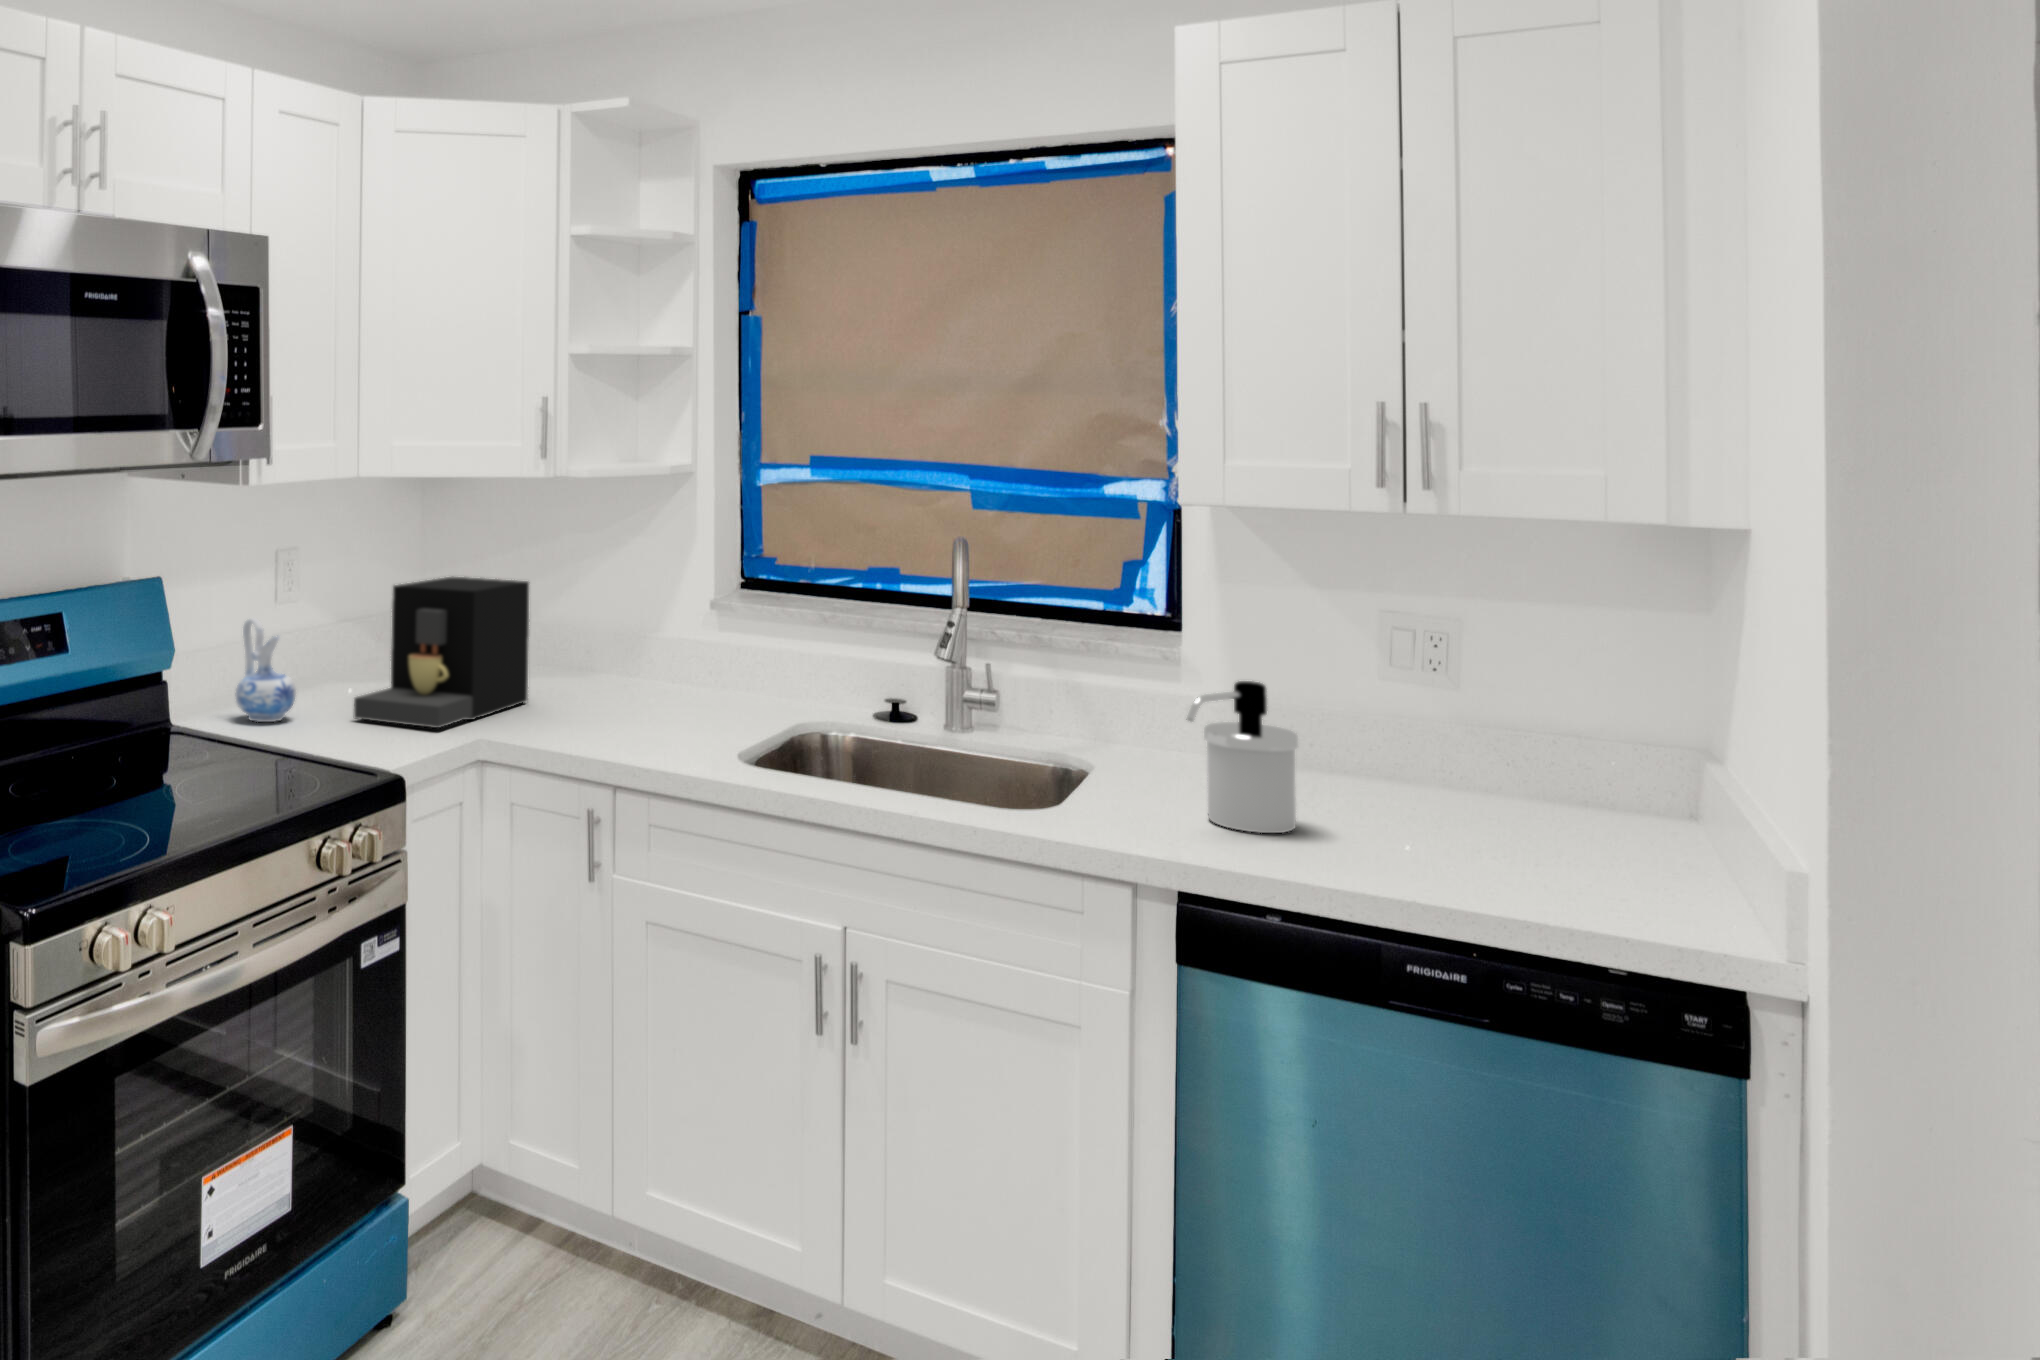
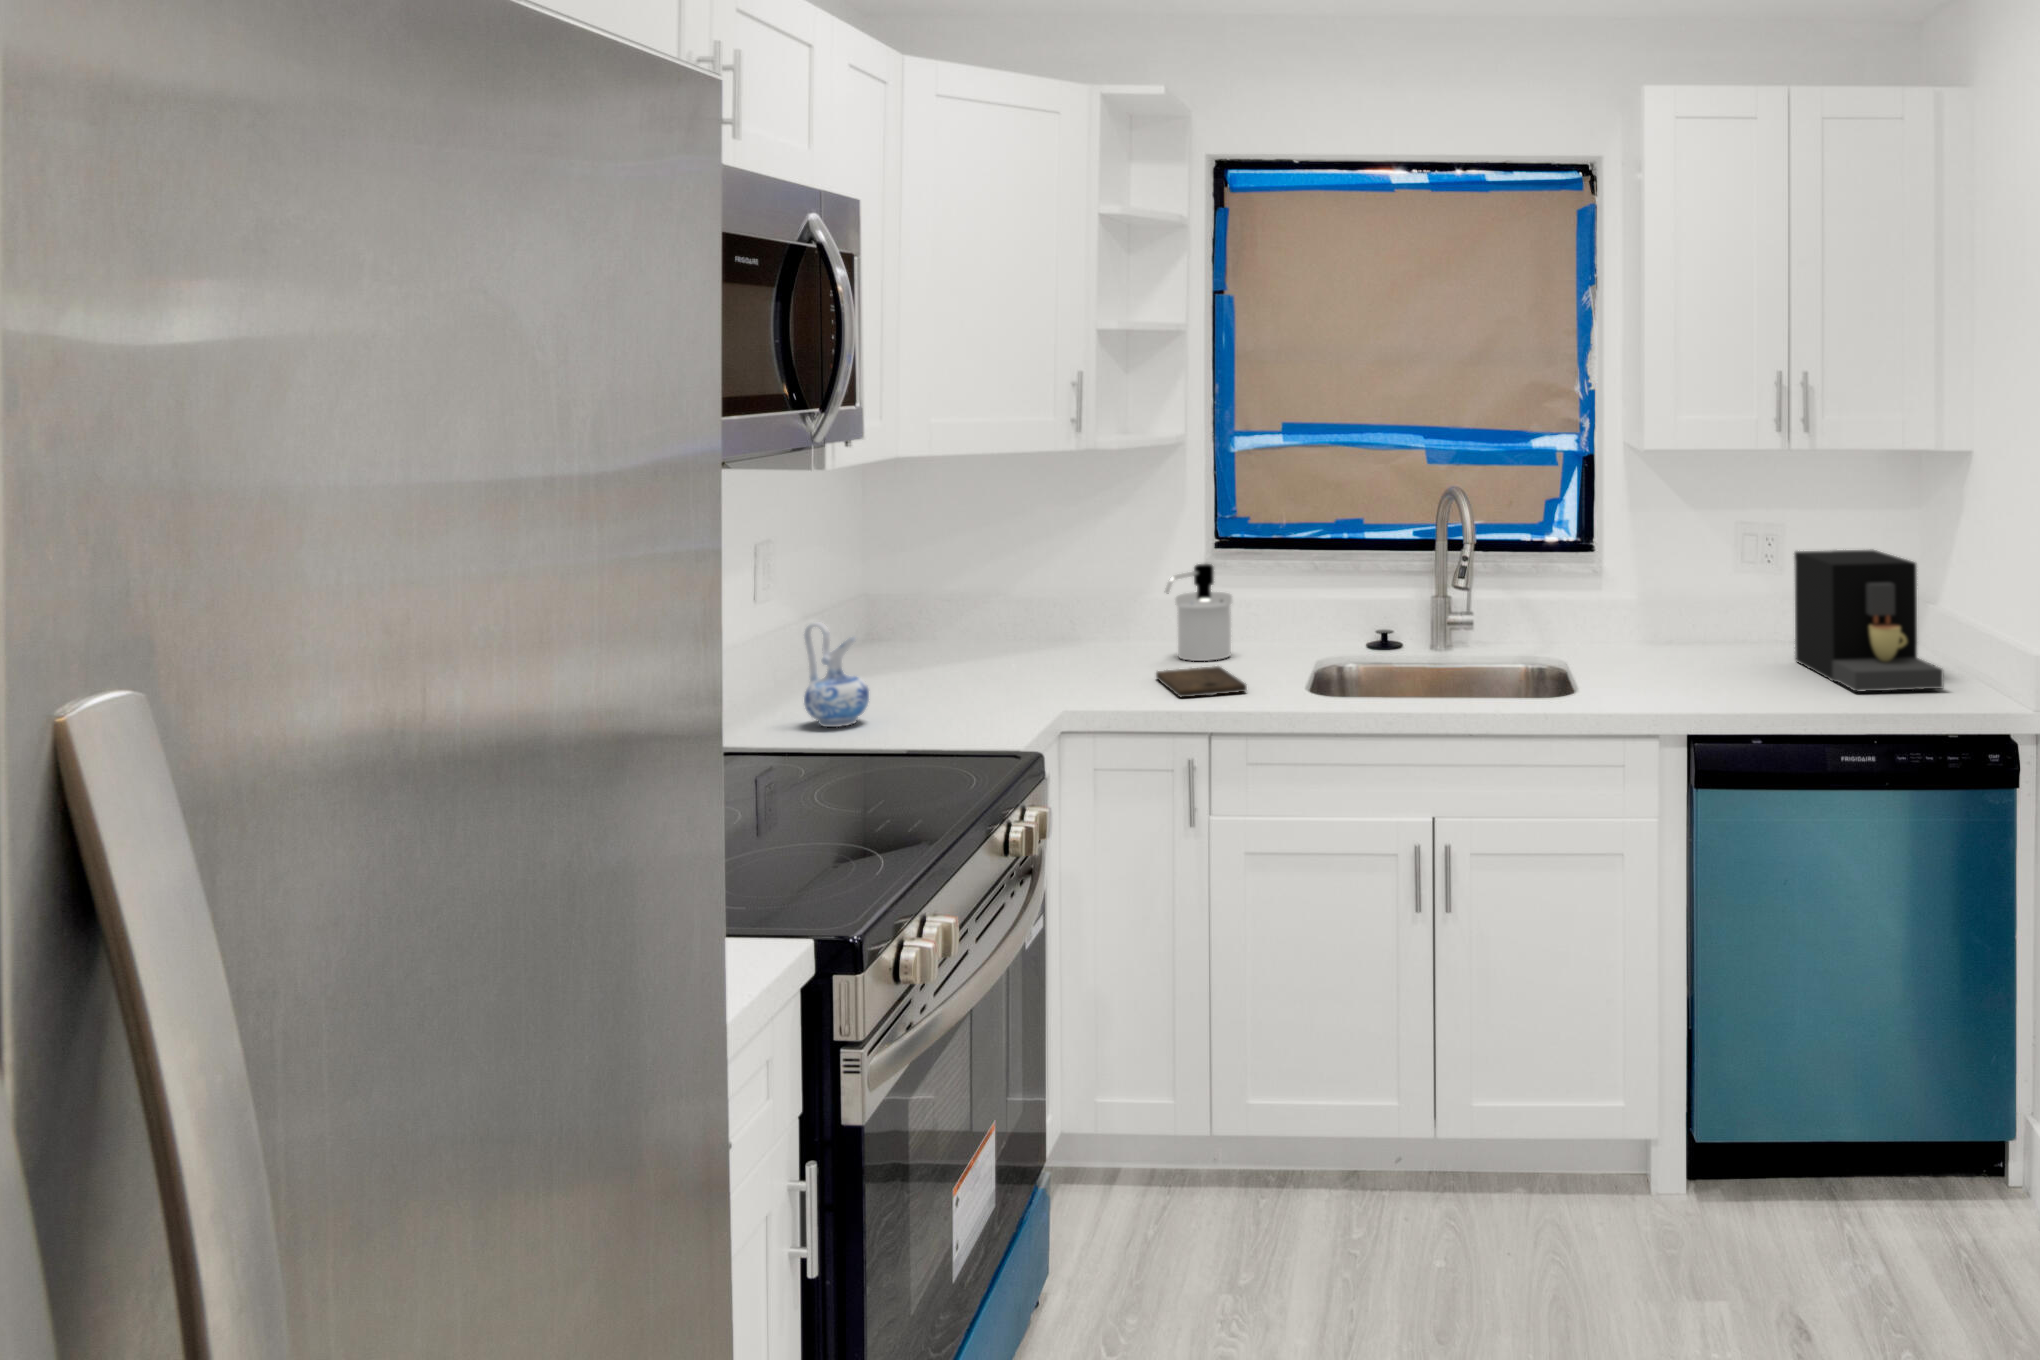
coffee maker: present [354,577,529,728] -> present [1794,550,1943,692]
soap dispenser: present [1187,681,1298,833] -> present [1165,564,1232,661]
cutting board: none [598,713,685,746] -> present [1156,666,1247,697]

